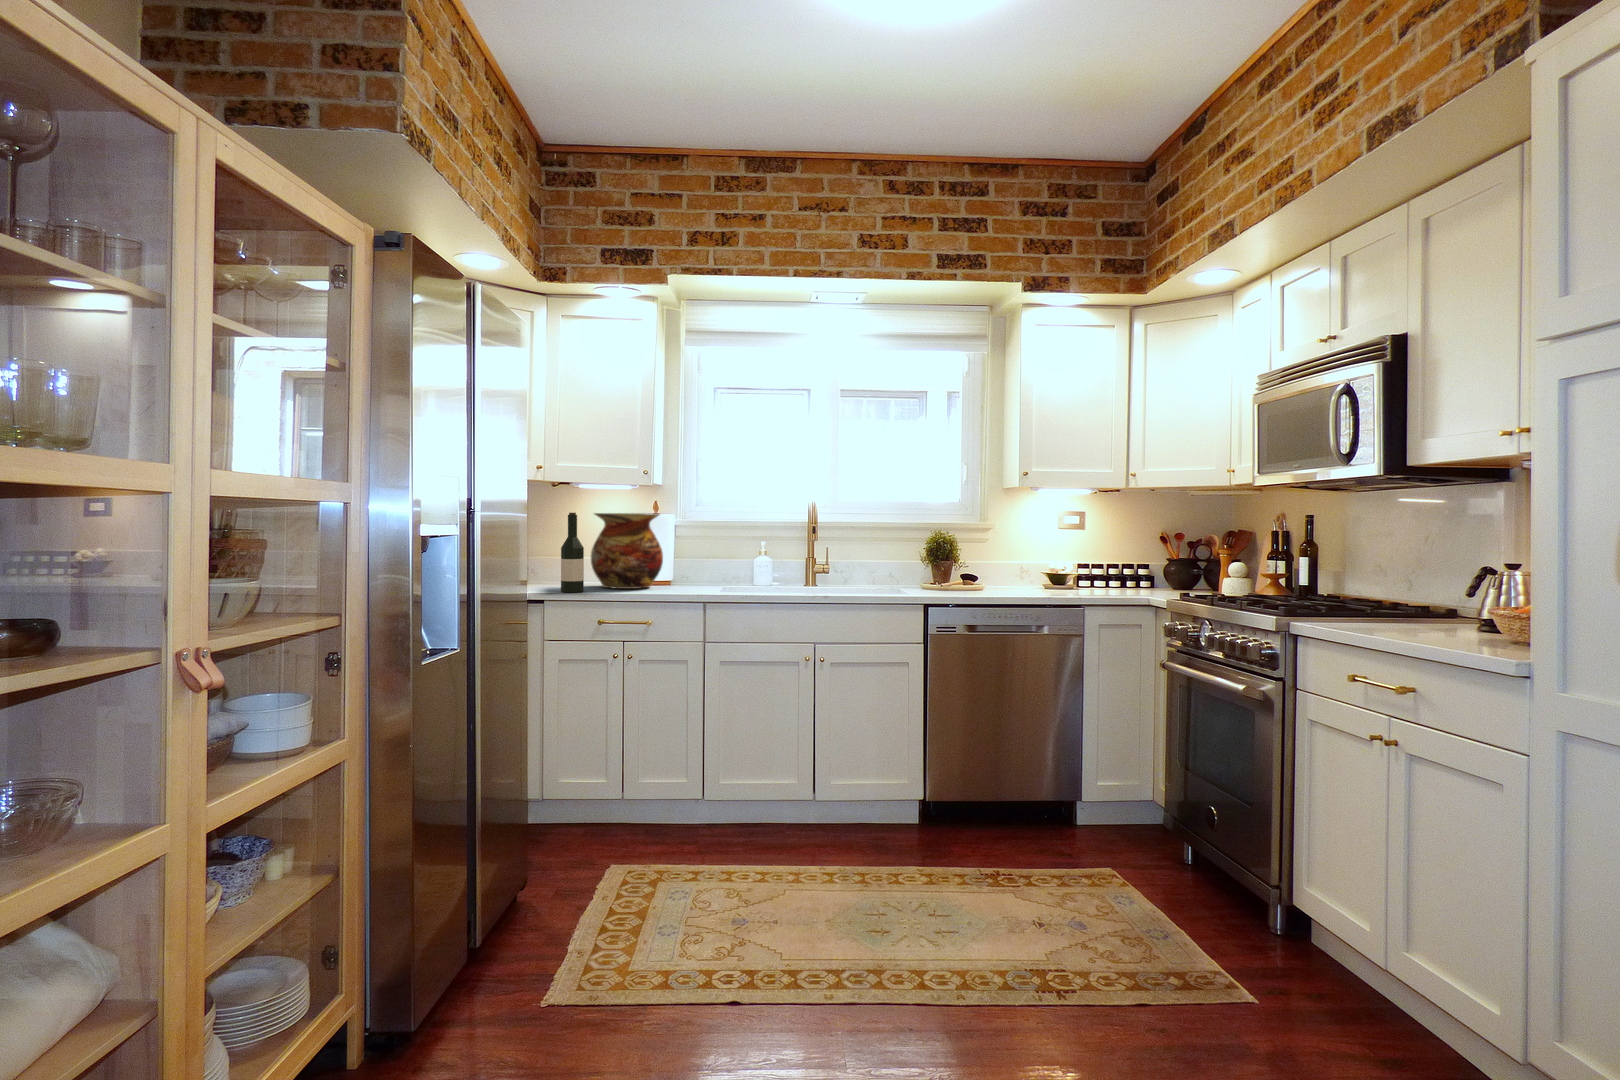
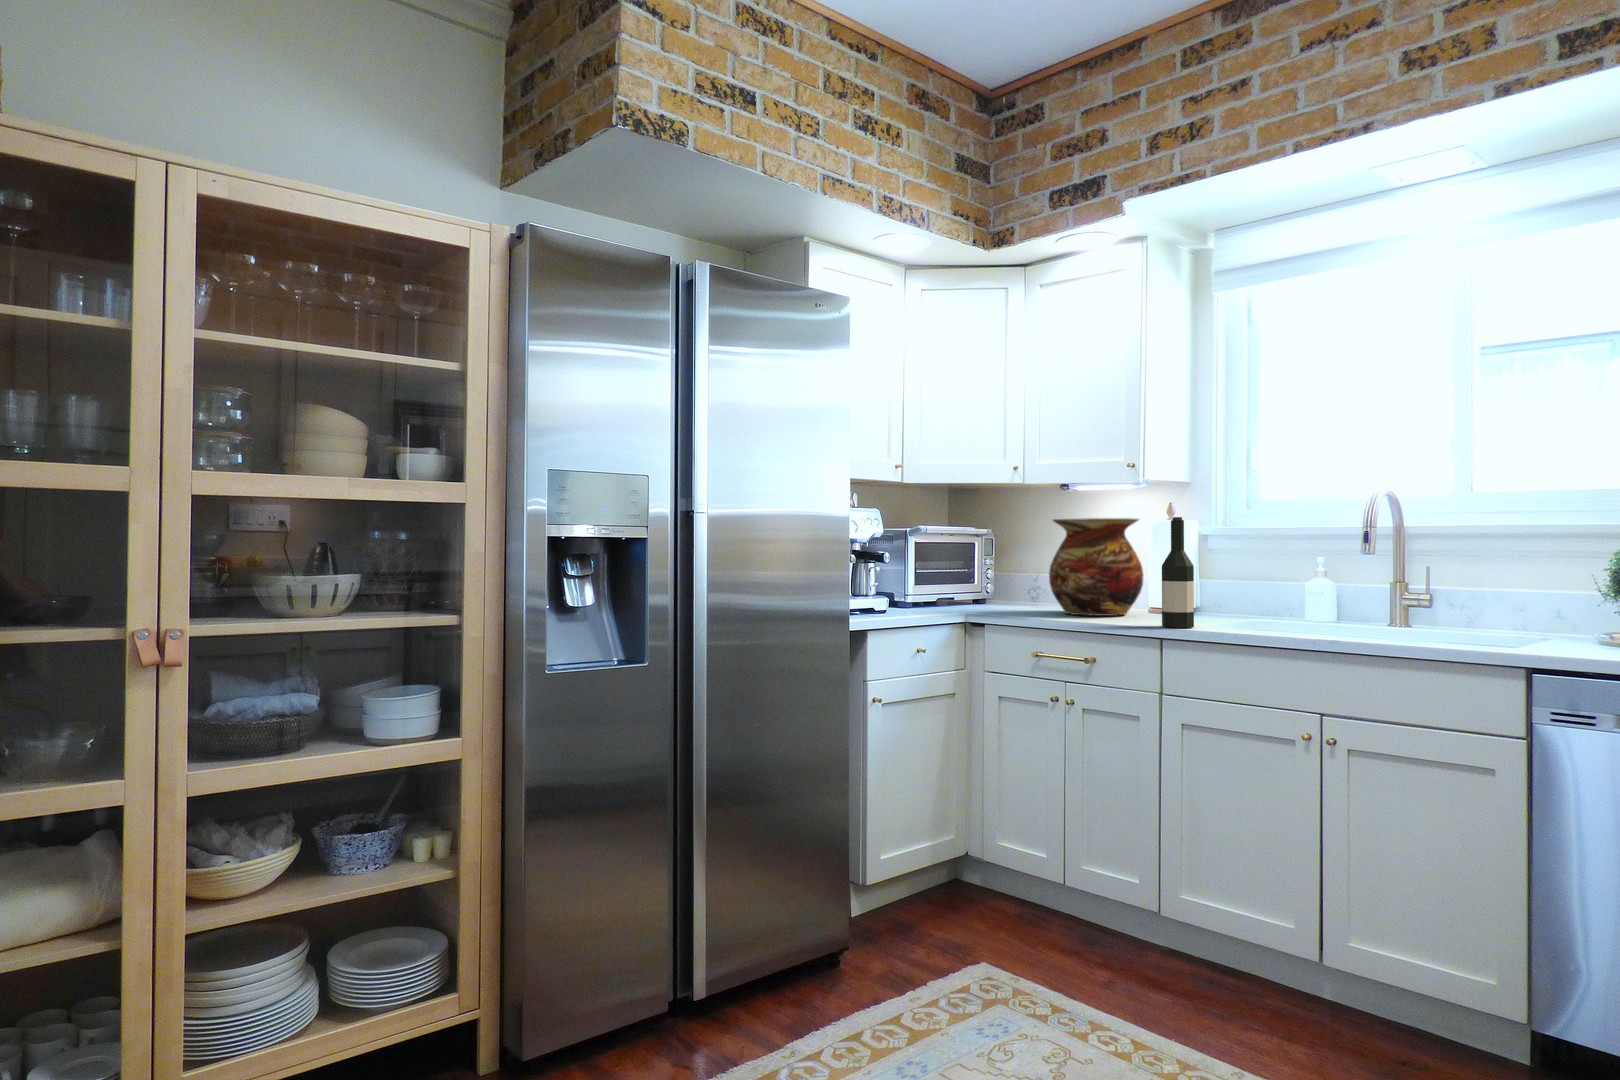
wine bottle: present [561,513,584,592] -> present [1162,517,1194,628]

